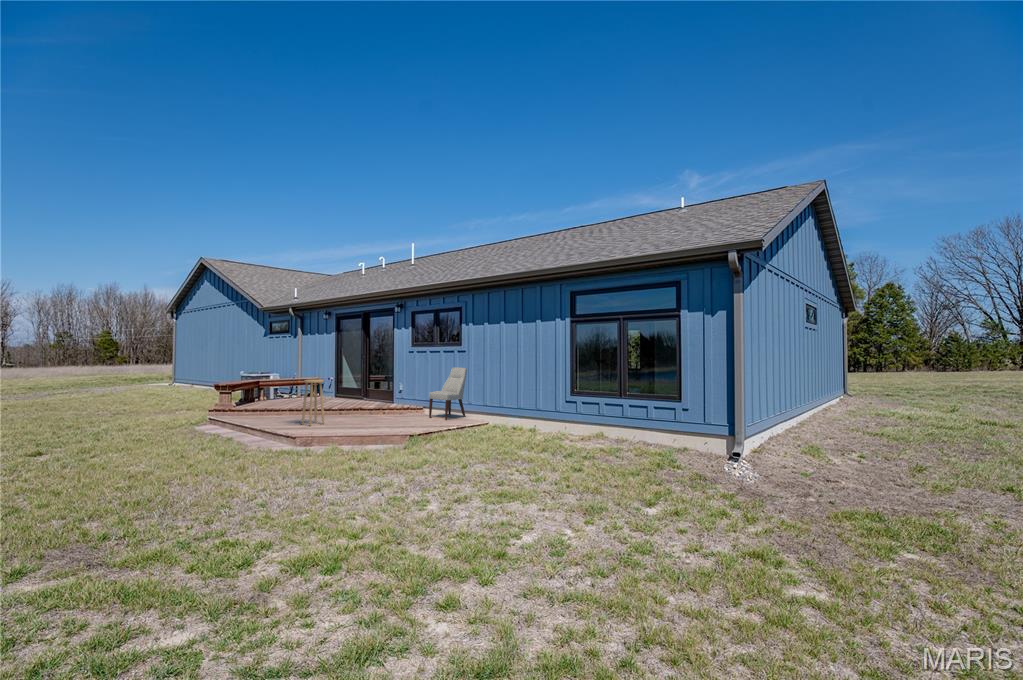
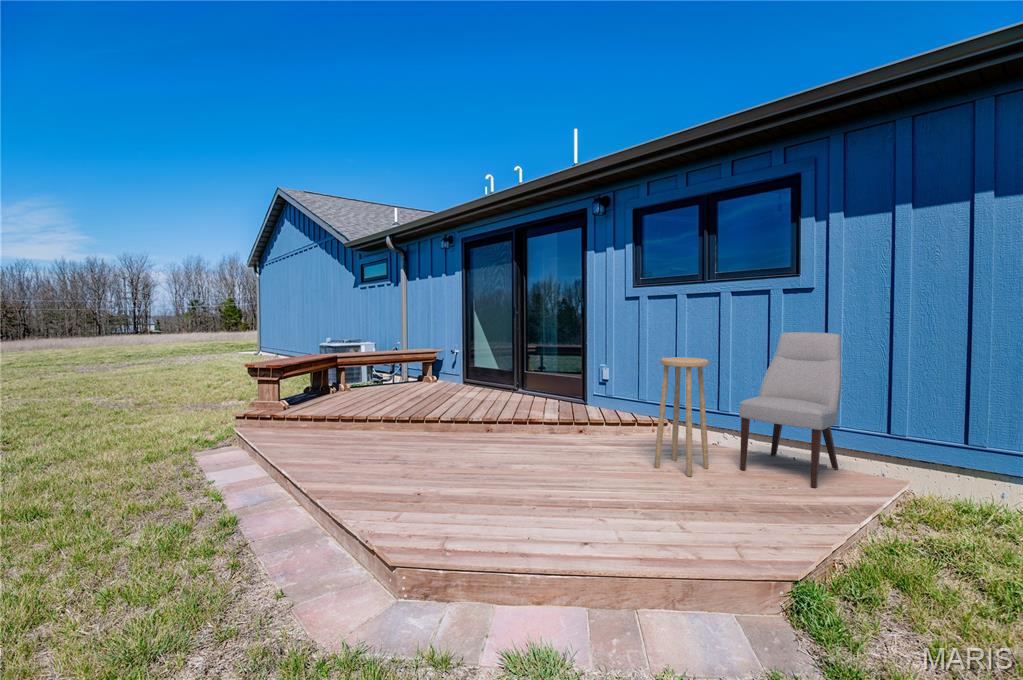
stool: present [302,379,324,426] -> present [655,357,709,477]

